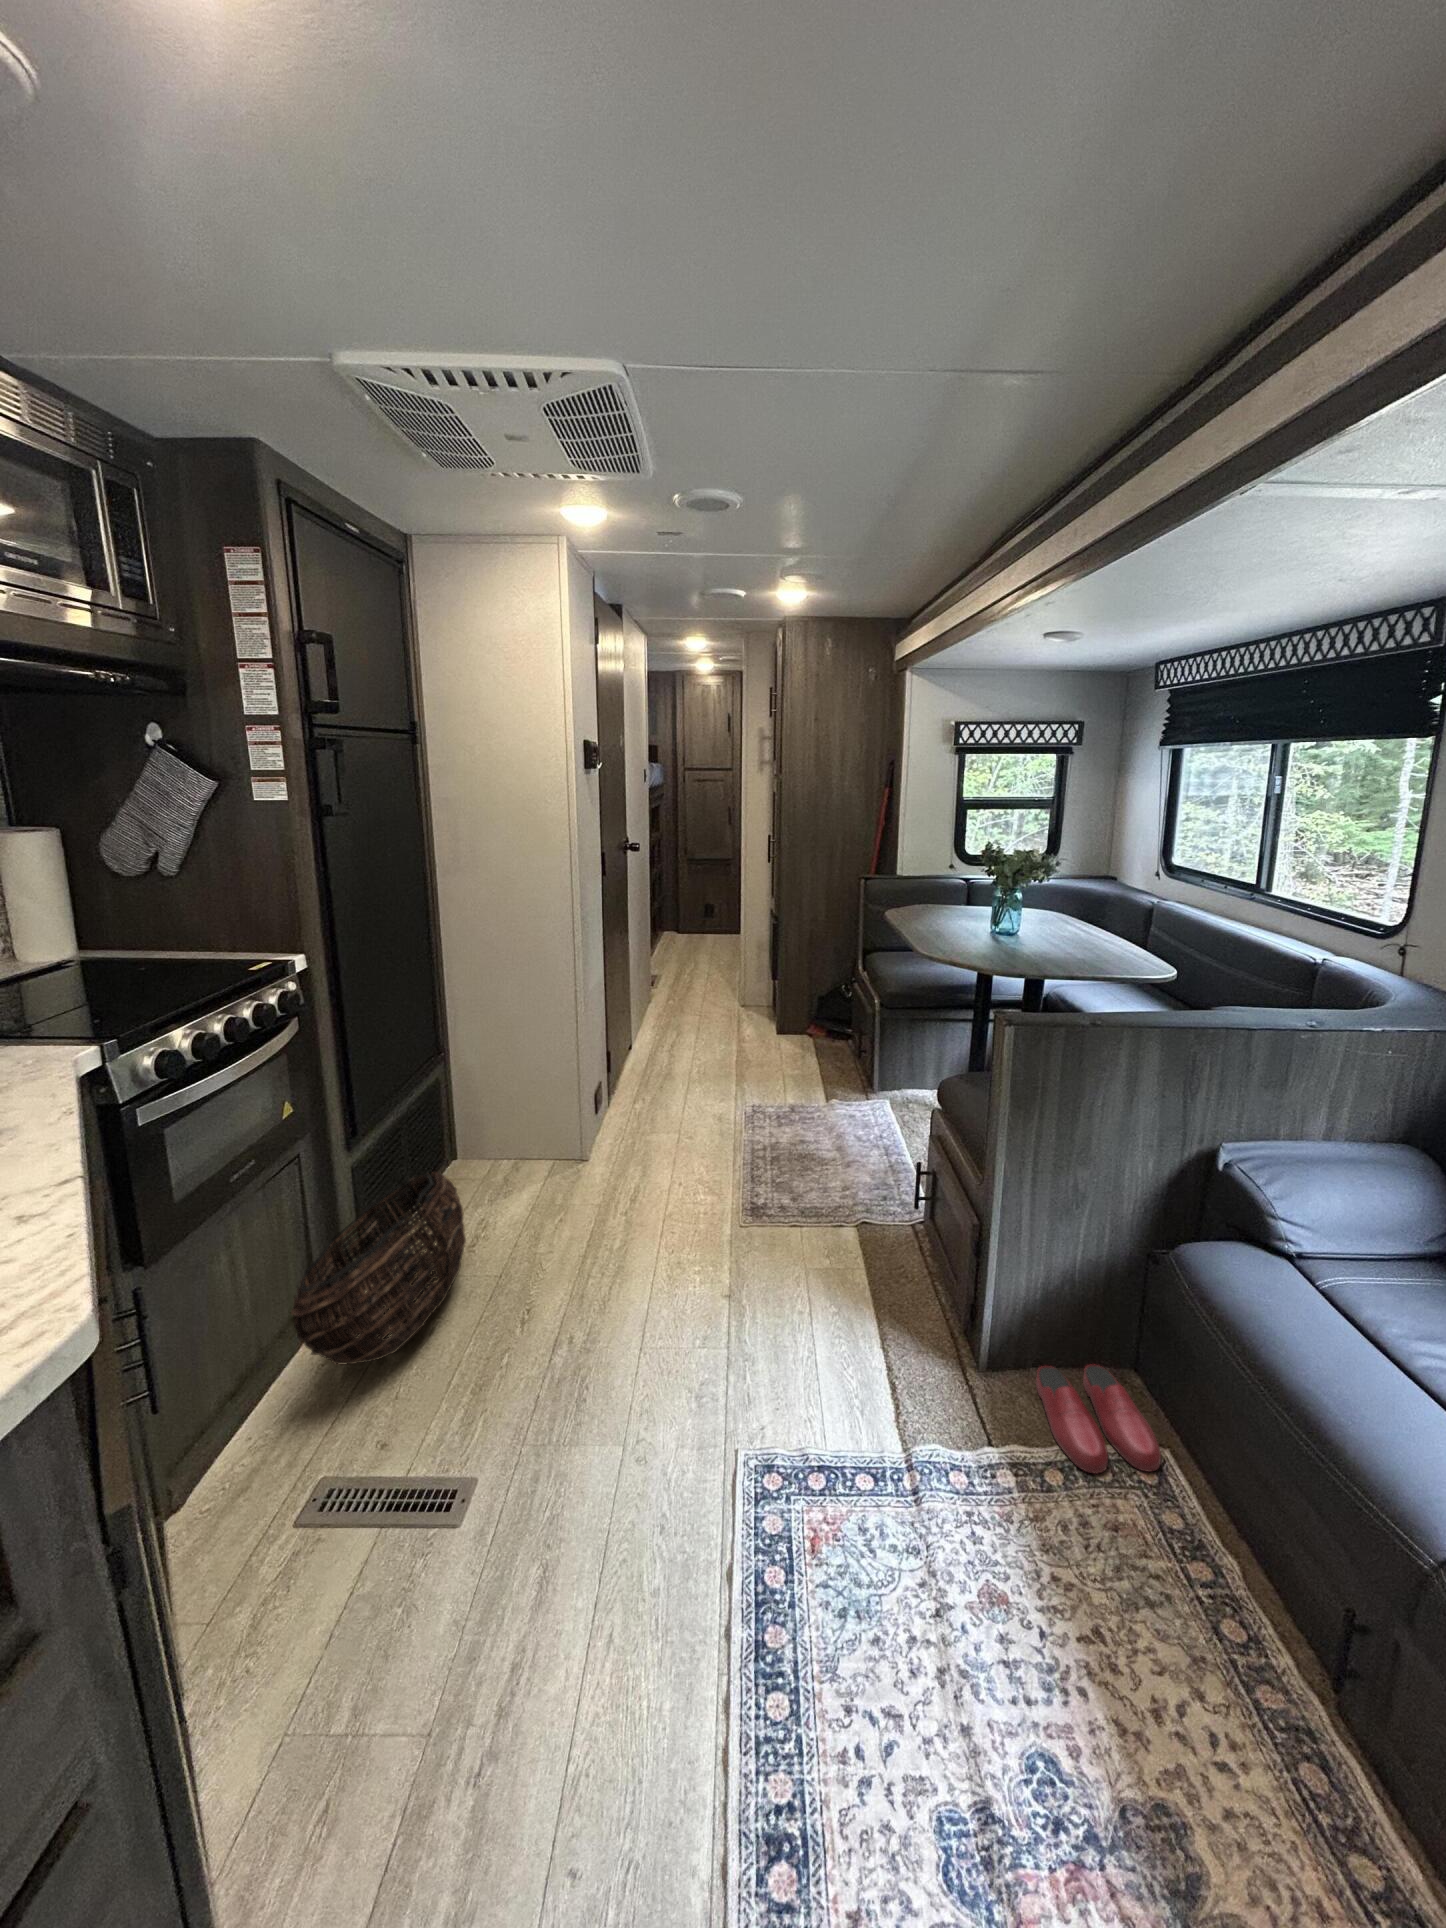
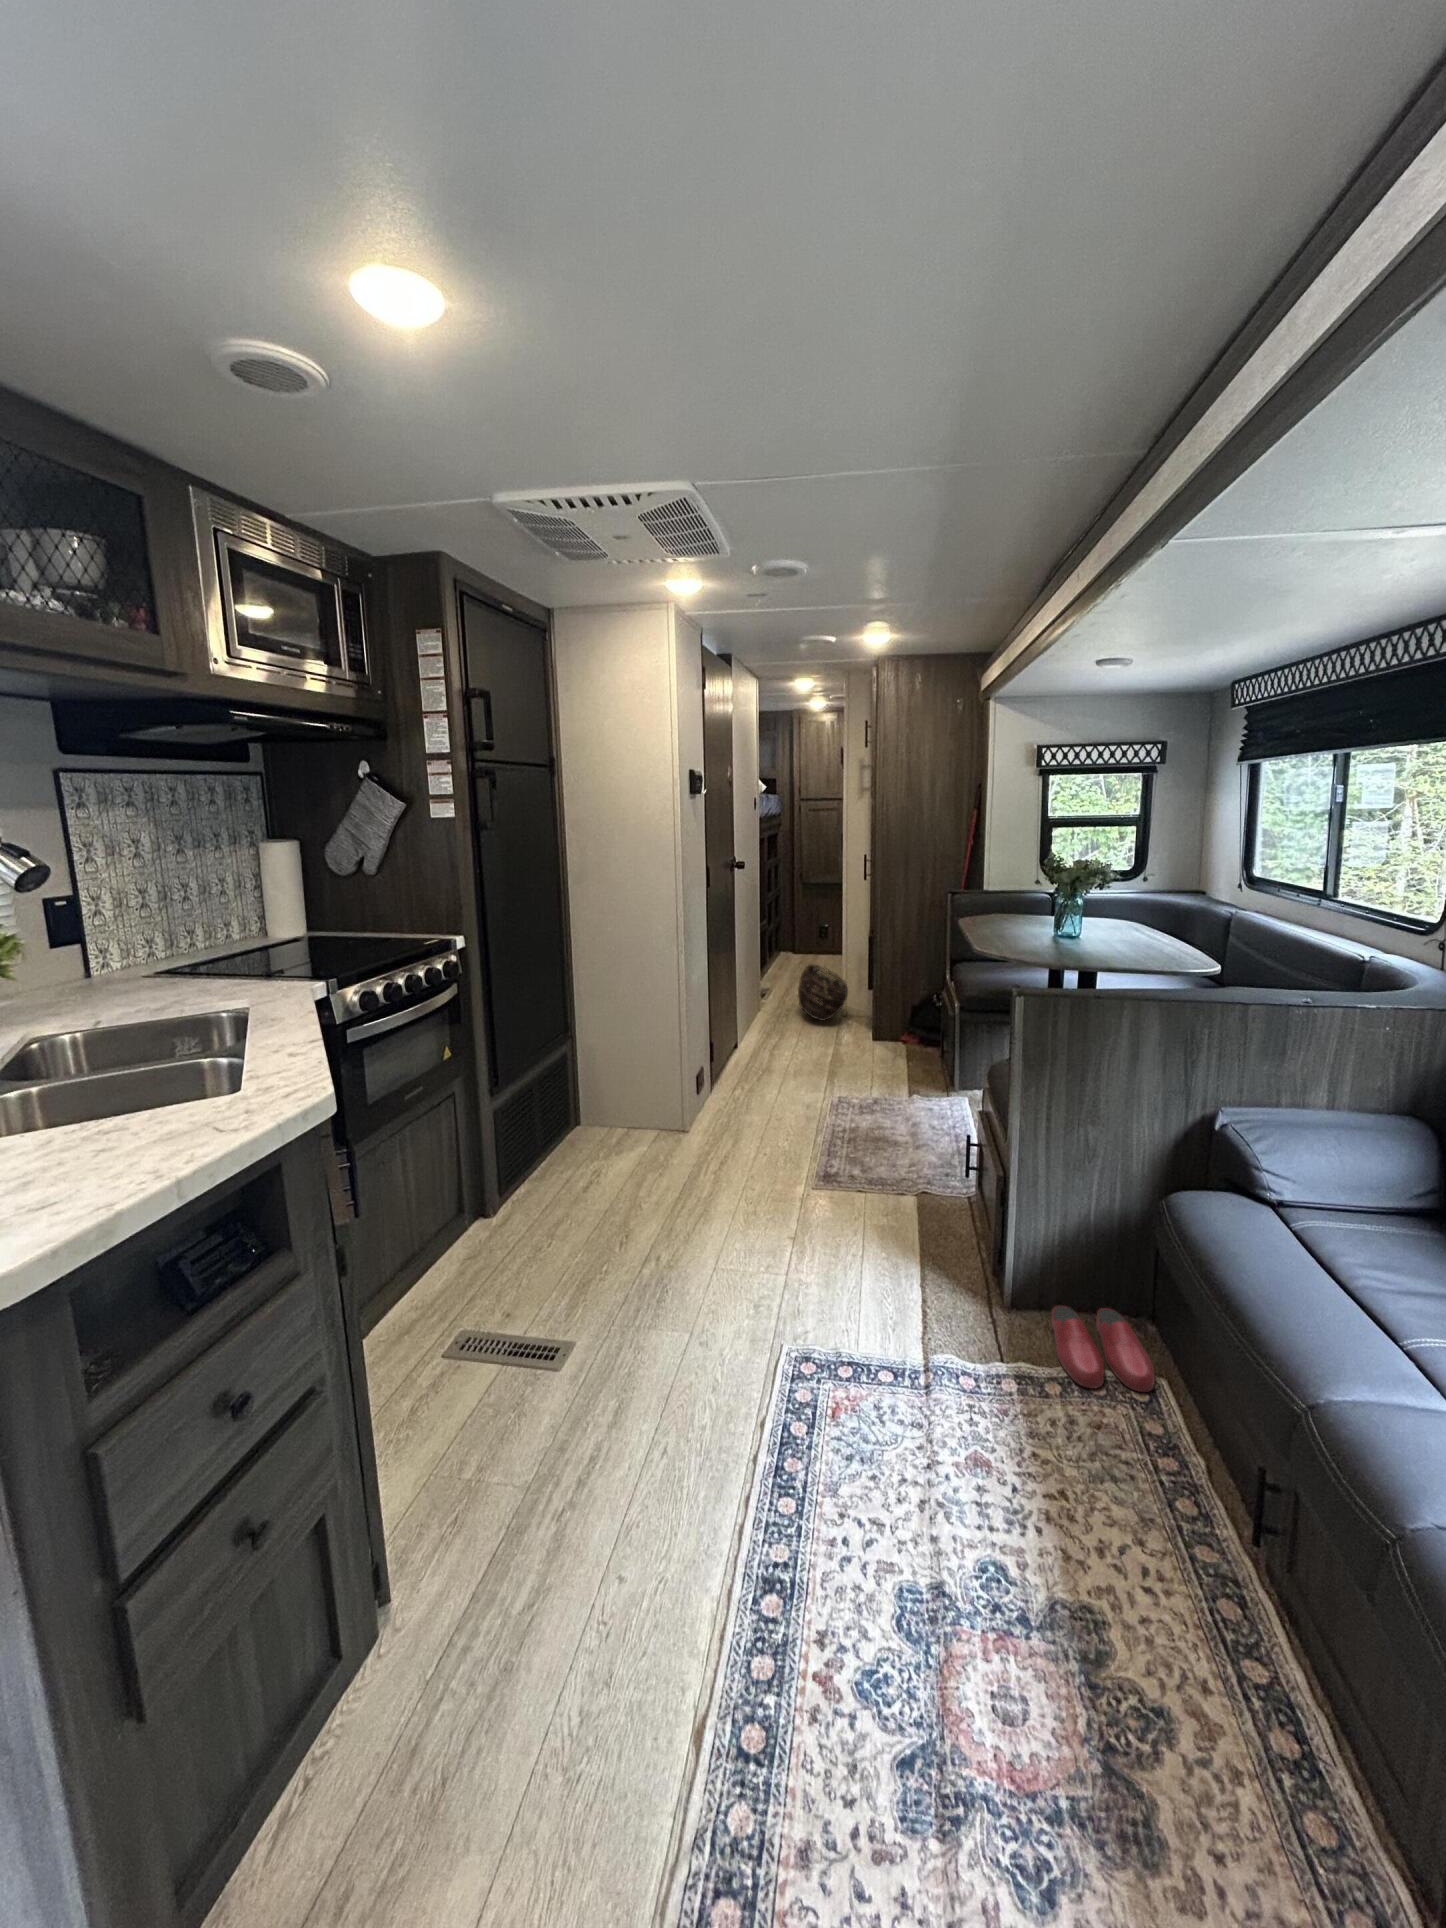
basket: present [291,1172,466,1364] -> present [798,965,848,1021]

